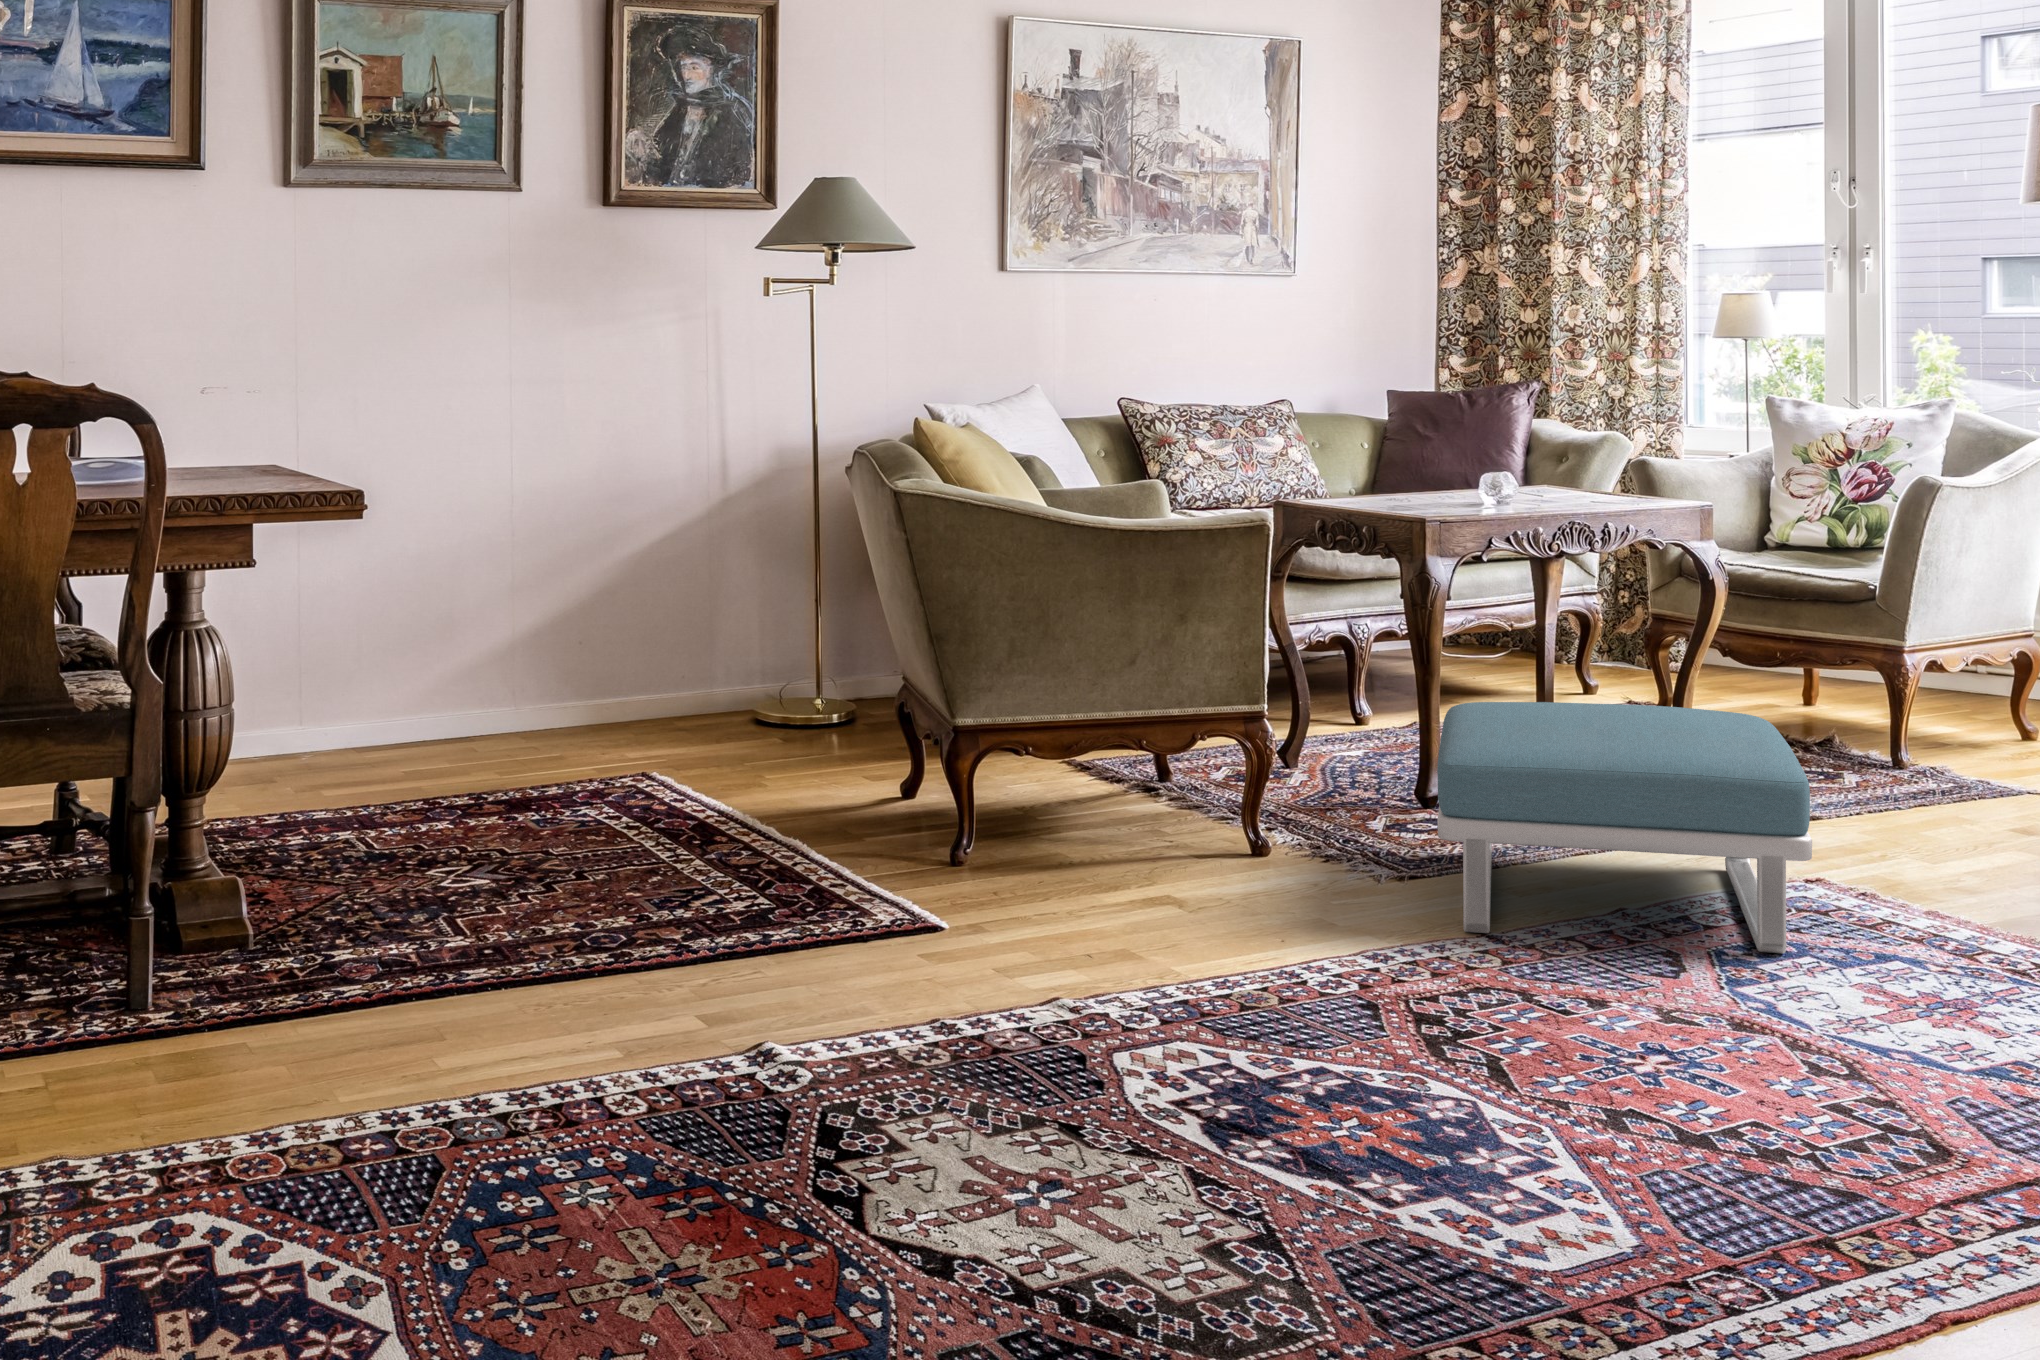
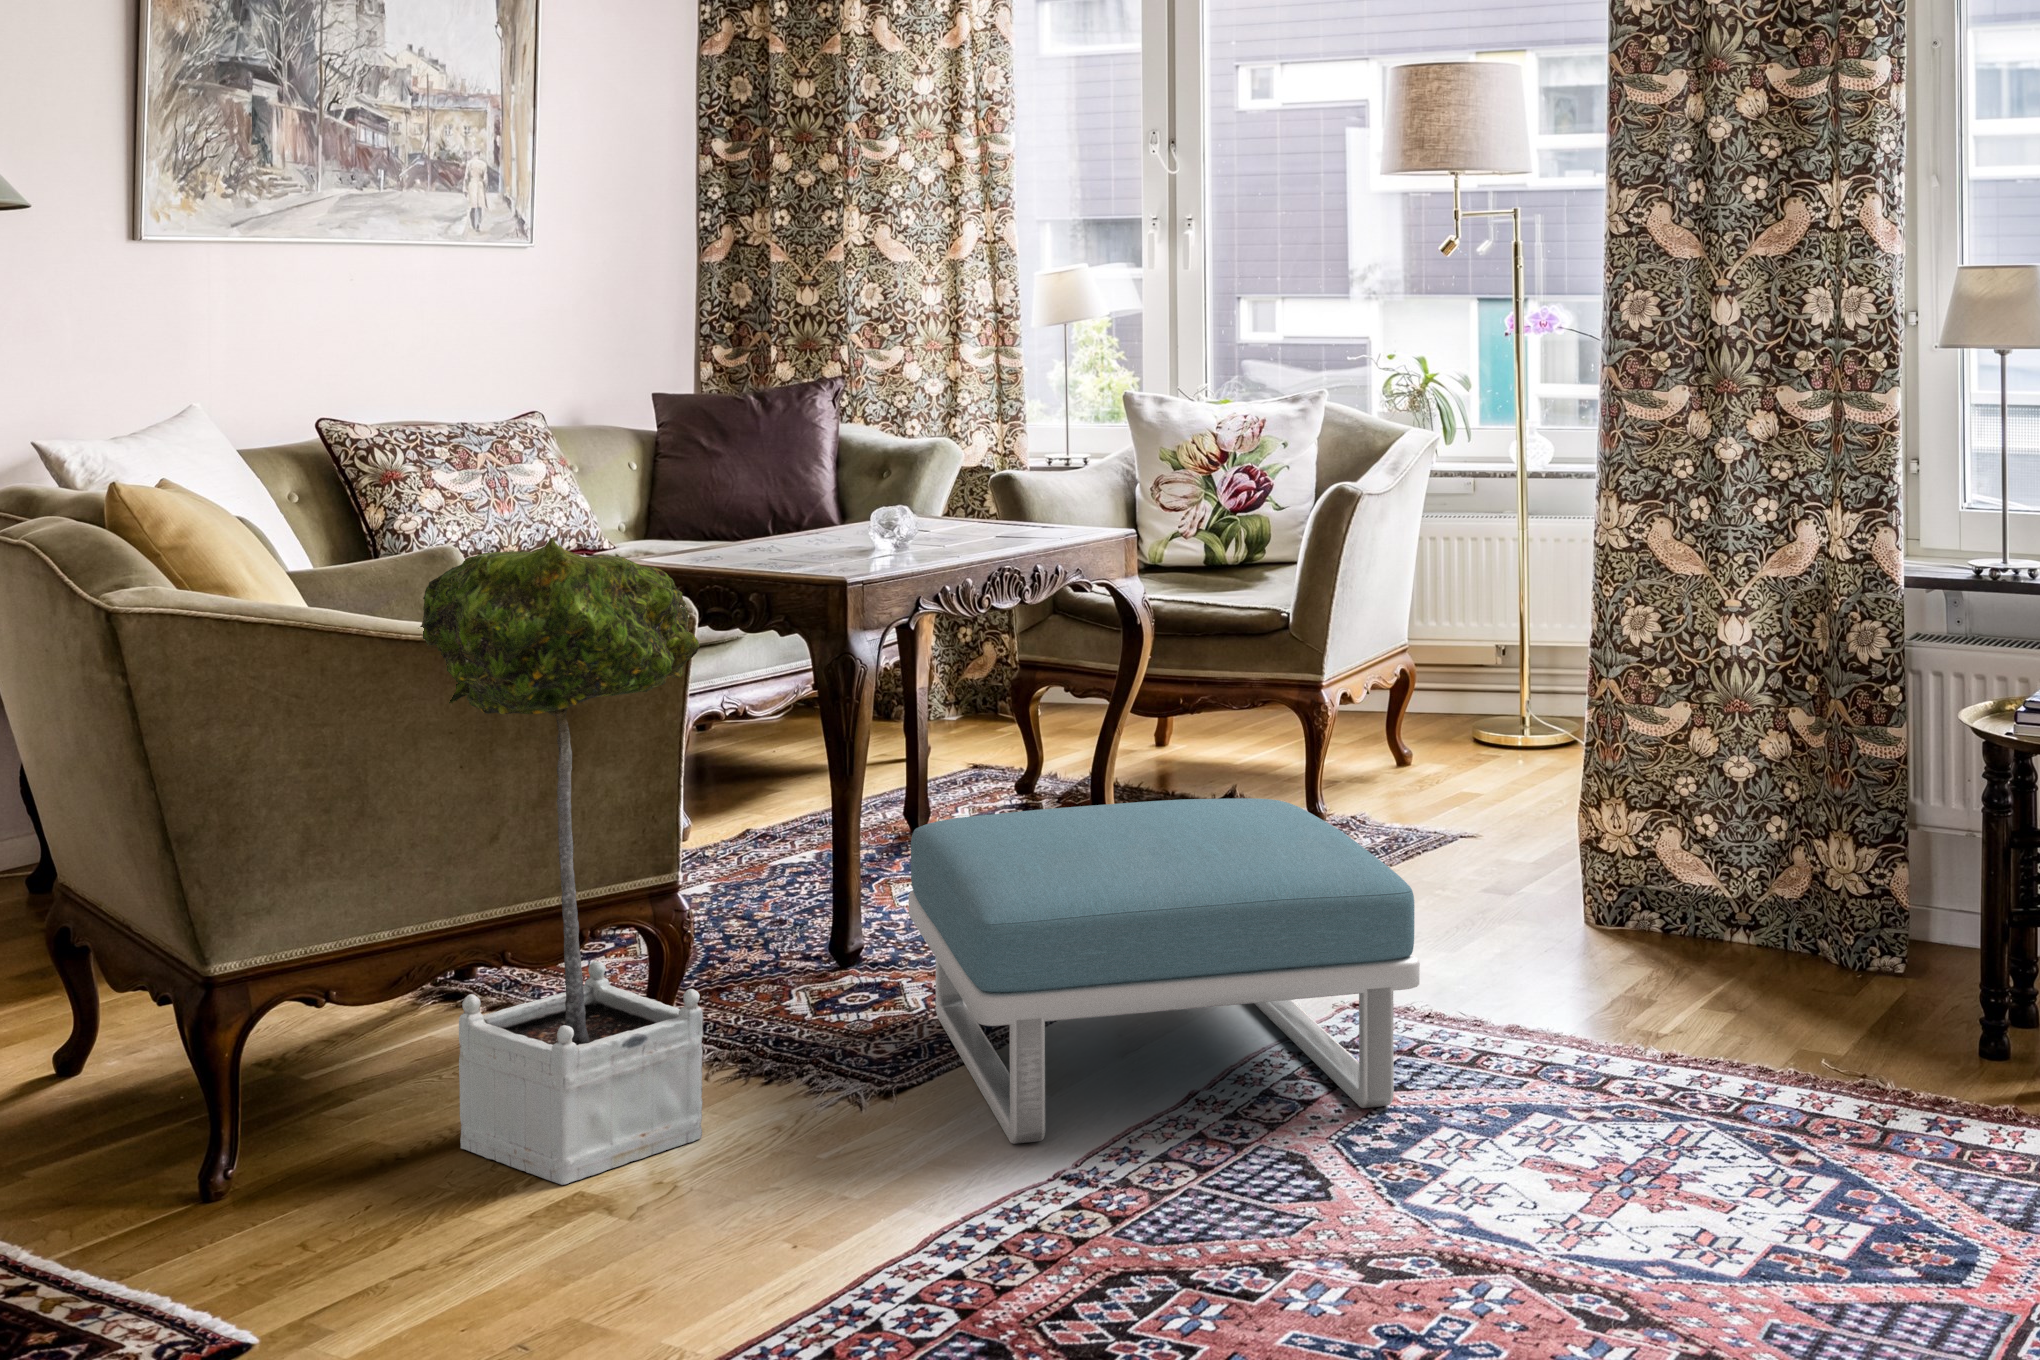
potted tree: none [1060,461,1251,908] -> present [420,538,703,1185]

